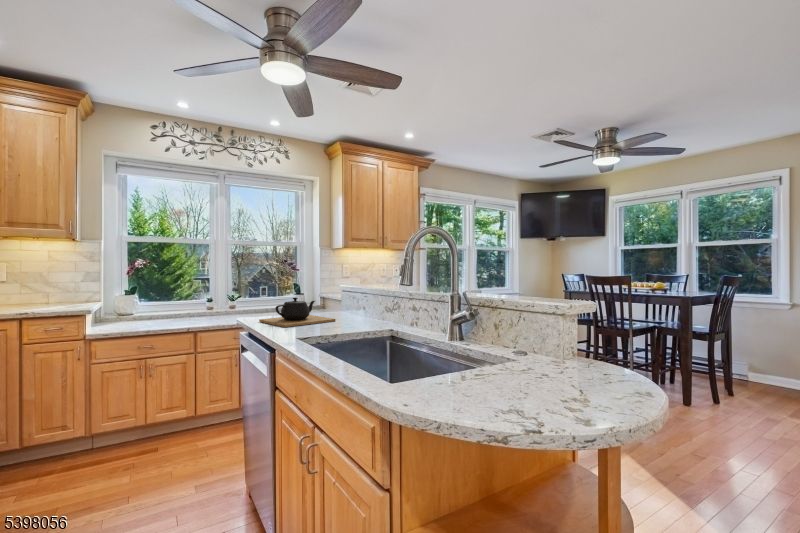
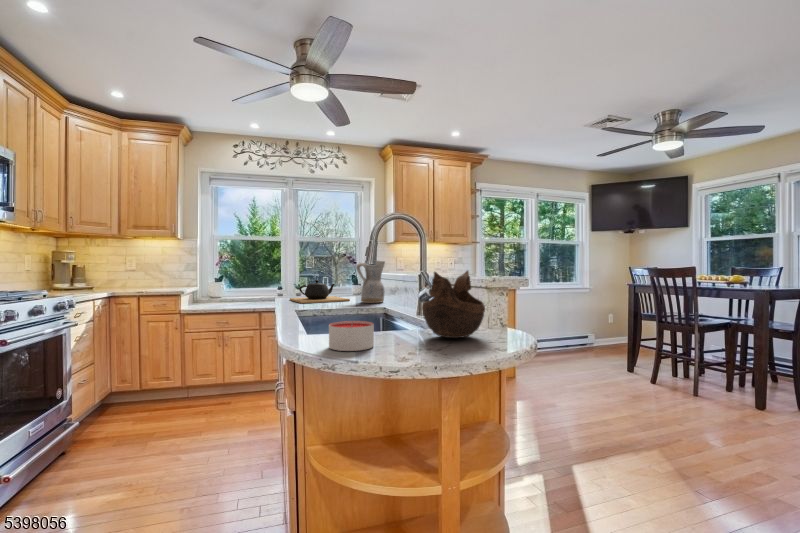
ceramic pitcher: none [349,275,380,324] -> present [356,261,385,303]
decorative bowl: none [521,298,596,379] -> present [422,271,485,338]
candle: none [450,367,505,411] -> present [329,321,374,351]

